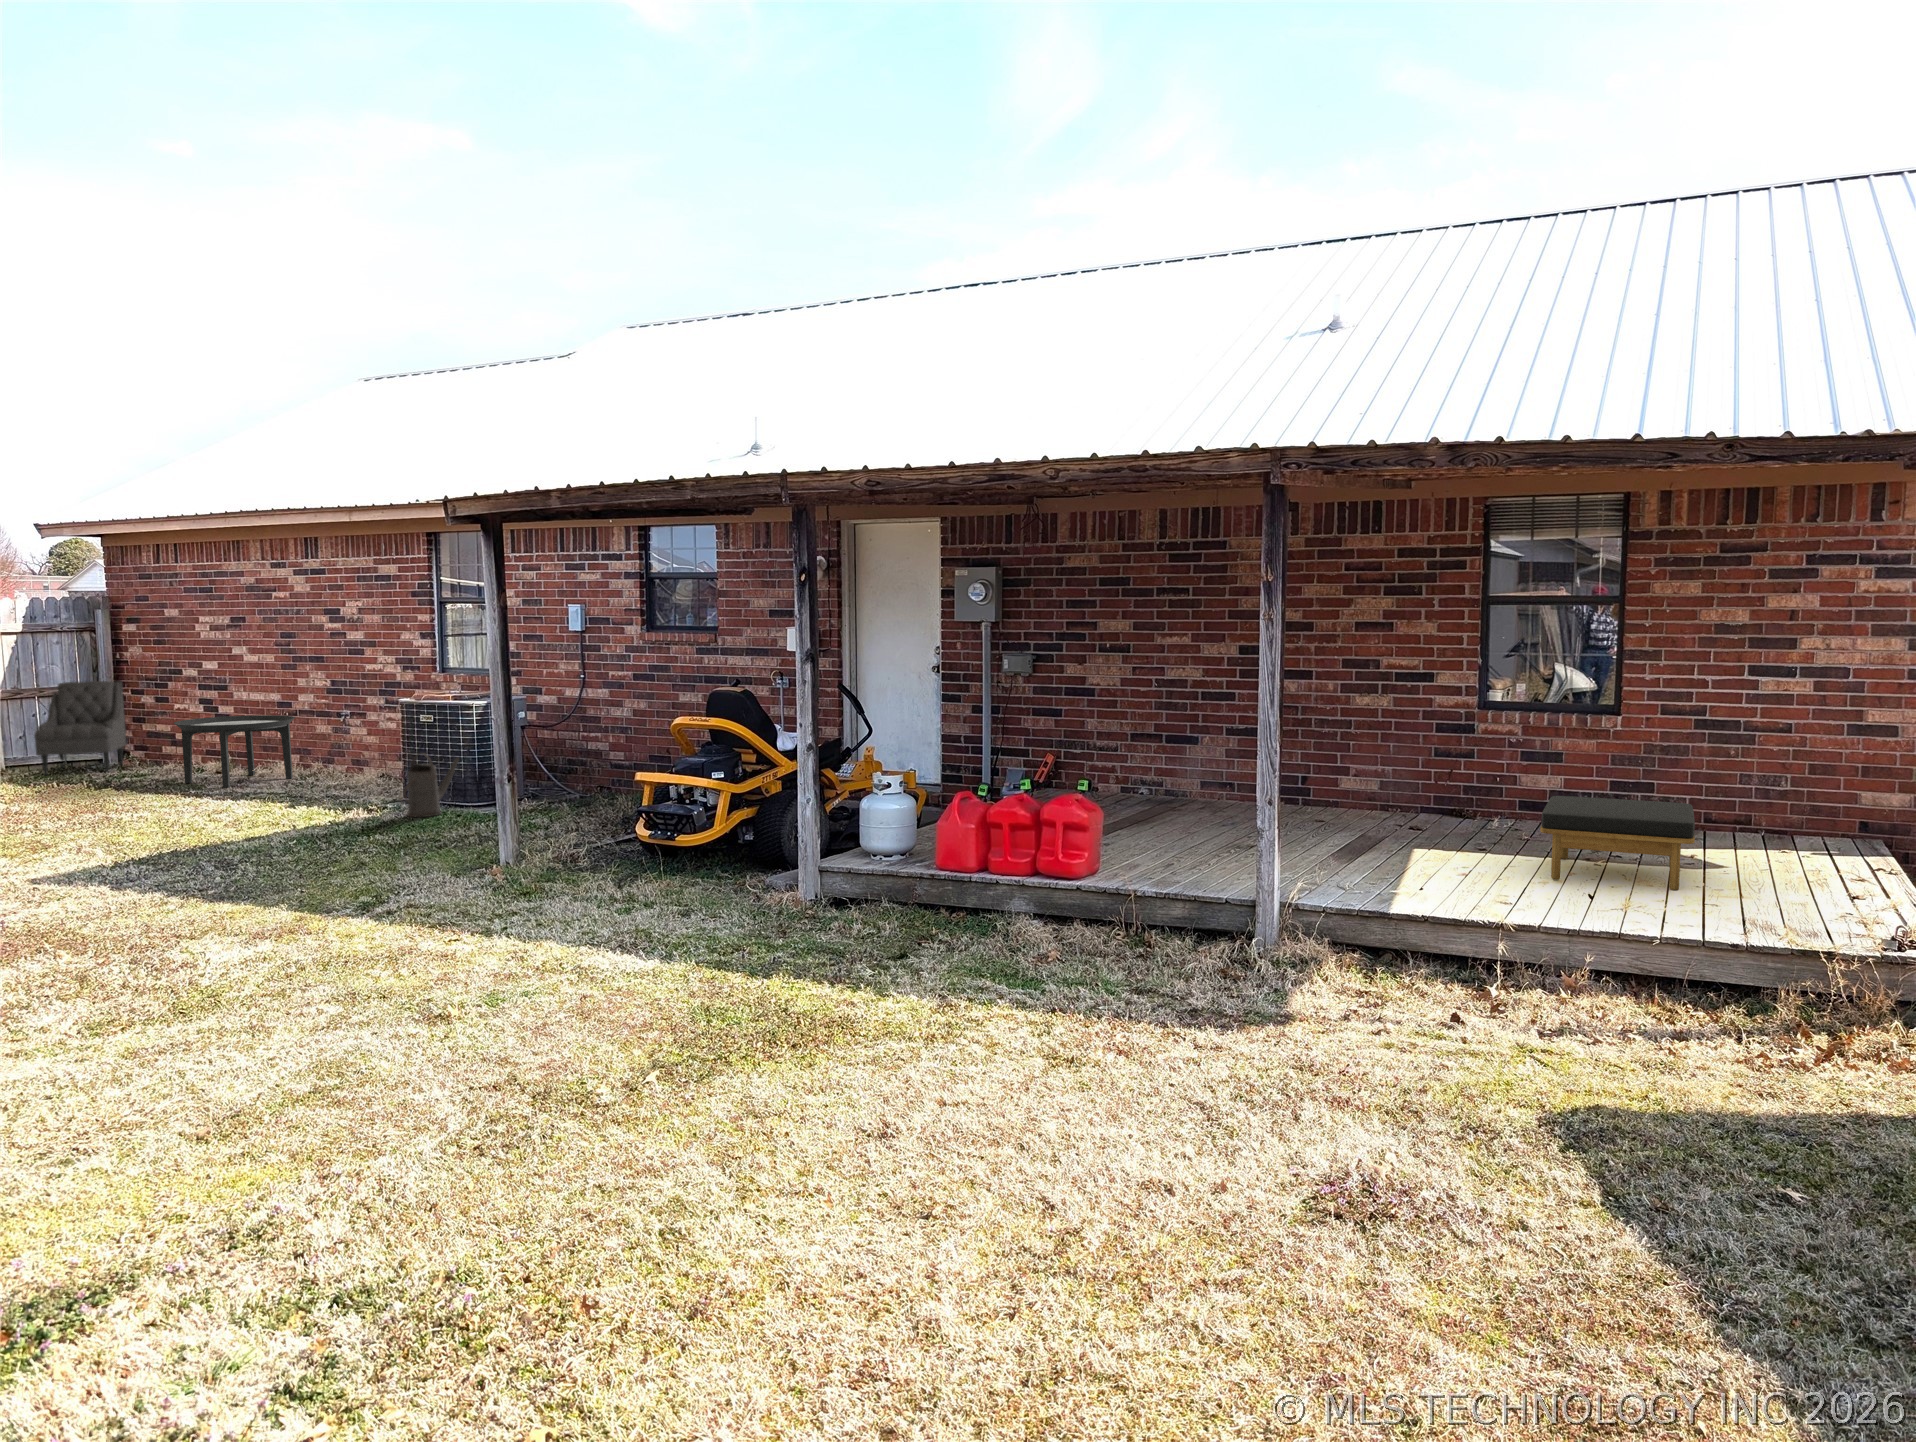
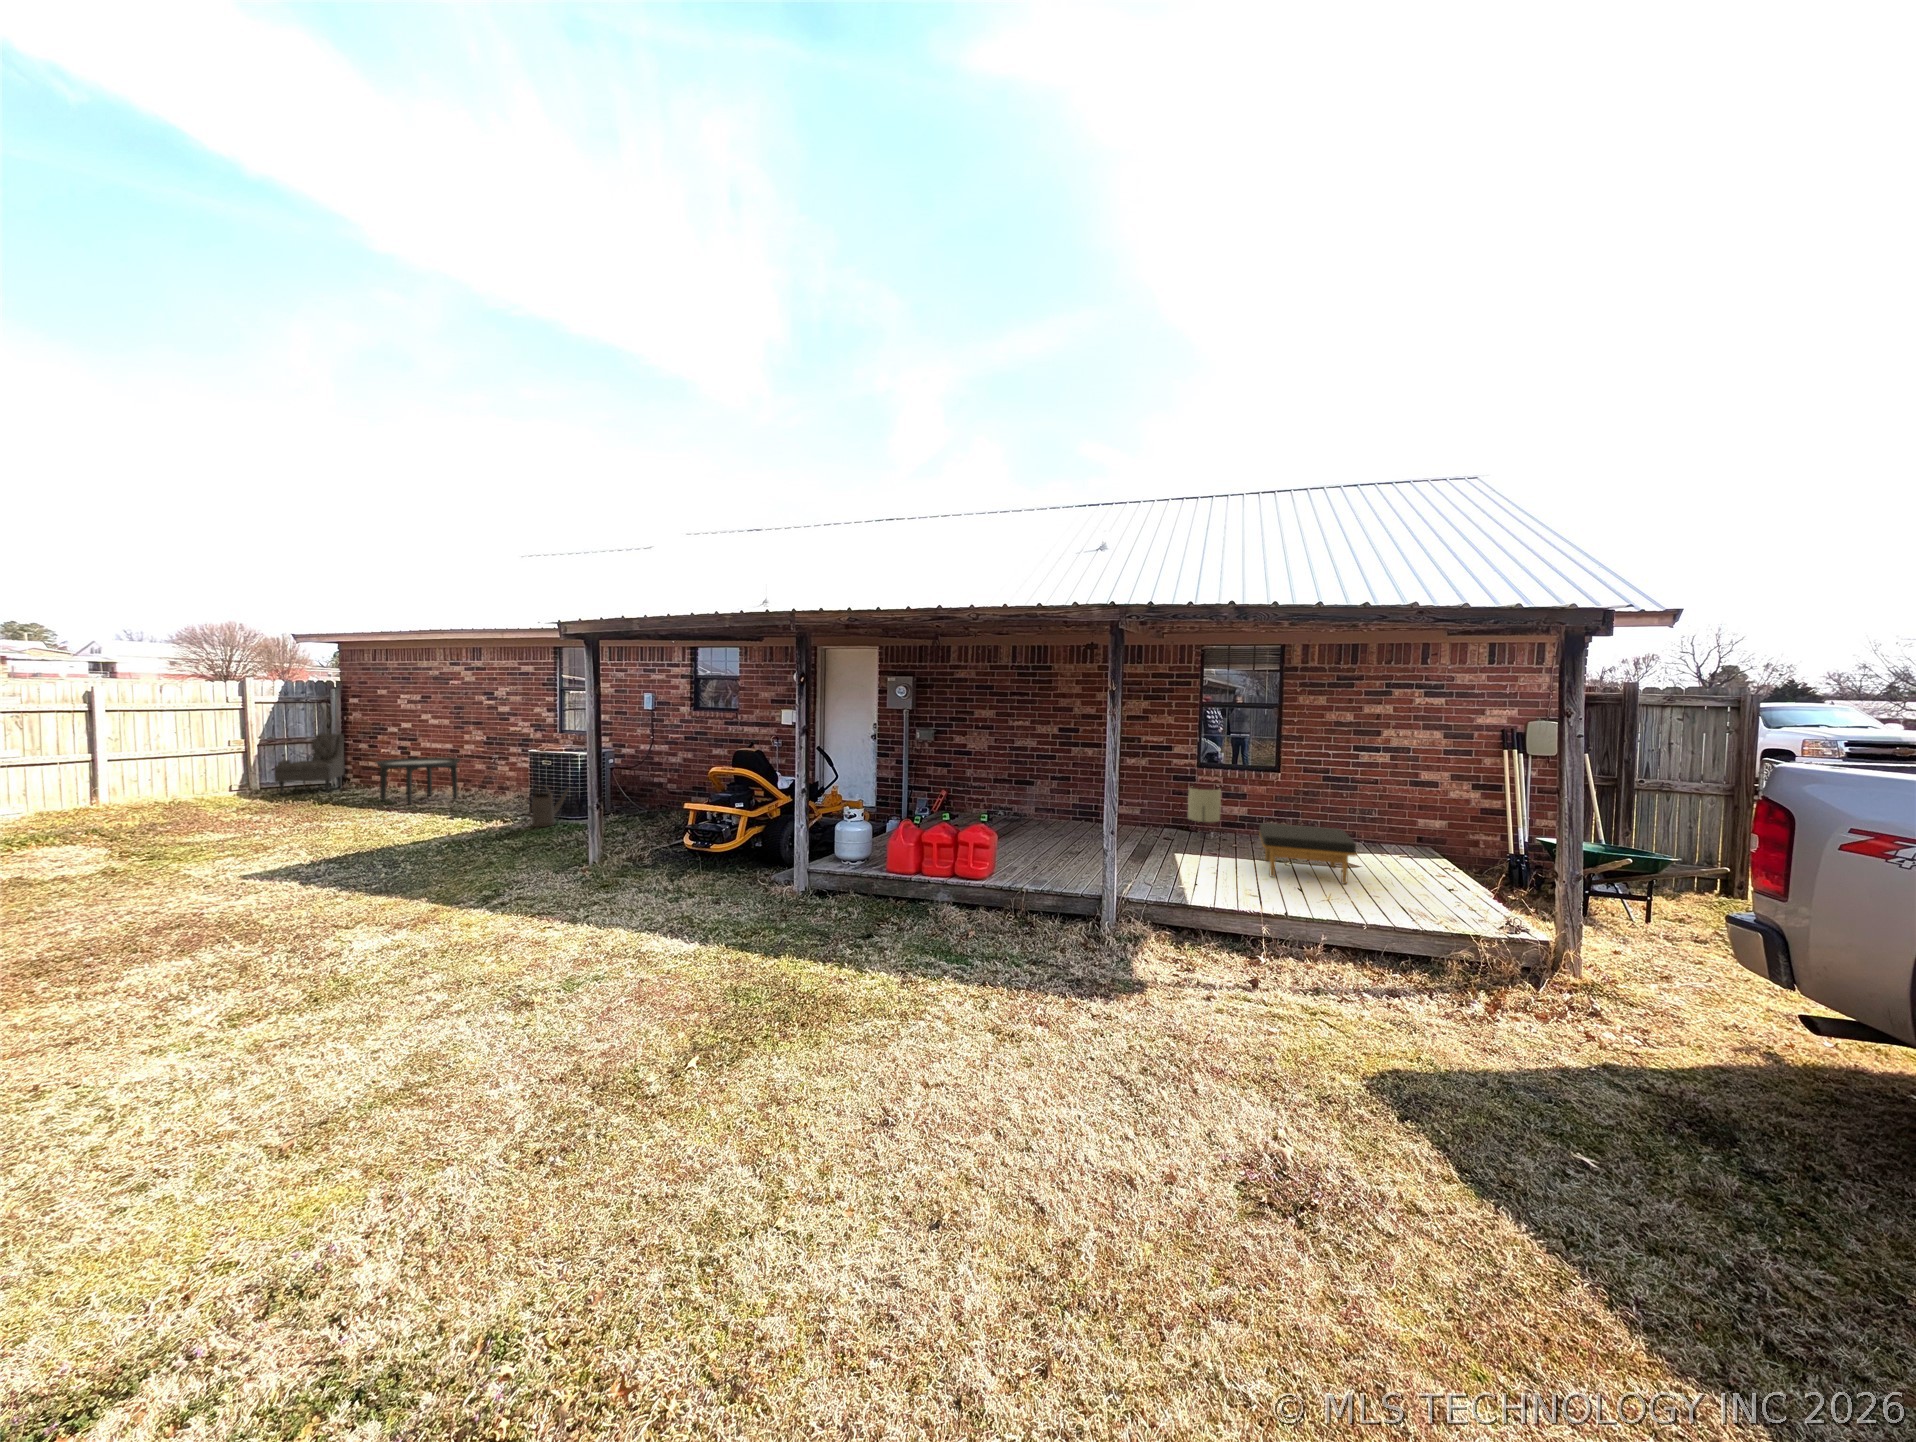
planter: none [1450,741,1508,826] -> present [1188,786,1221,832]

